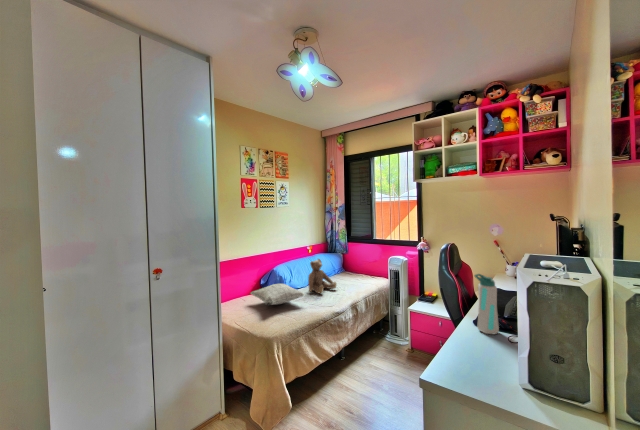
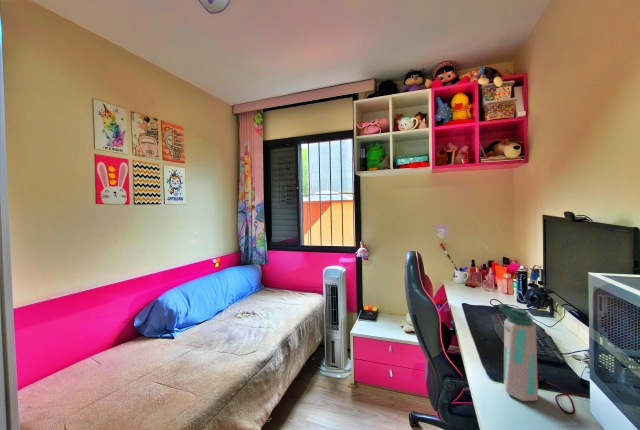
teddy bear: present [308,259,337,294] -> none [216,277,257,330]
pillow: present [251,284,304,306] -> none [109,324,211,376]

